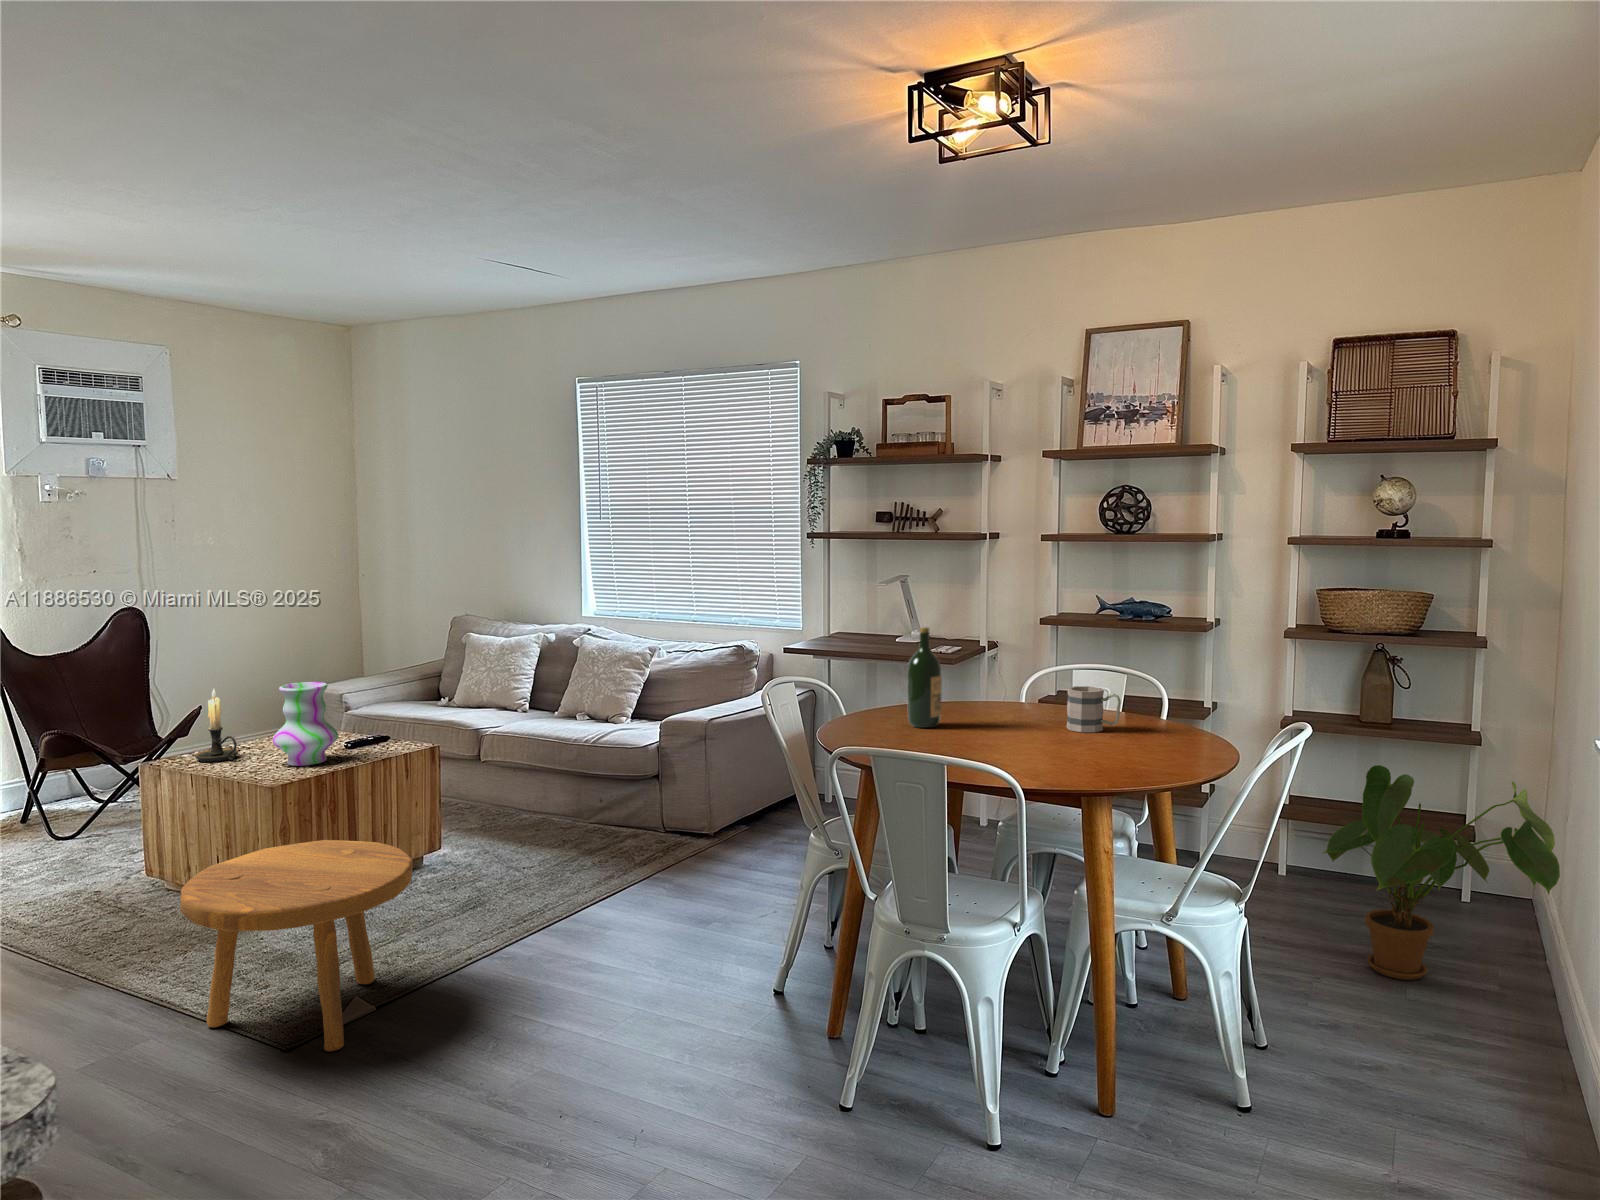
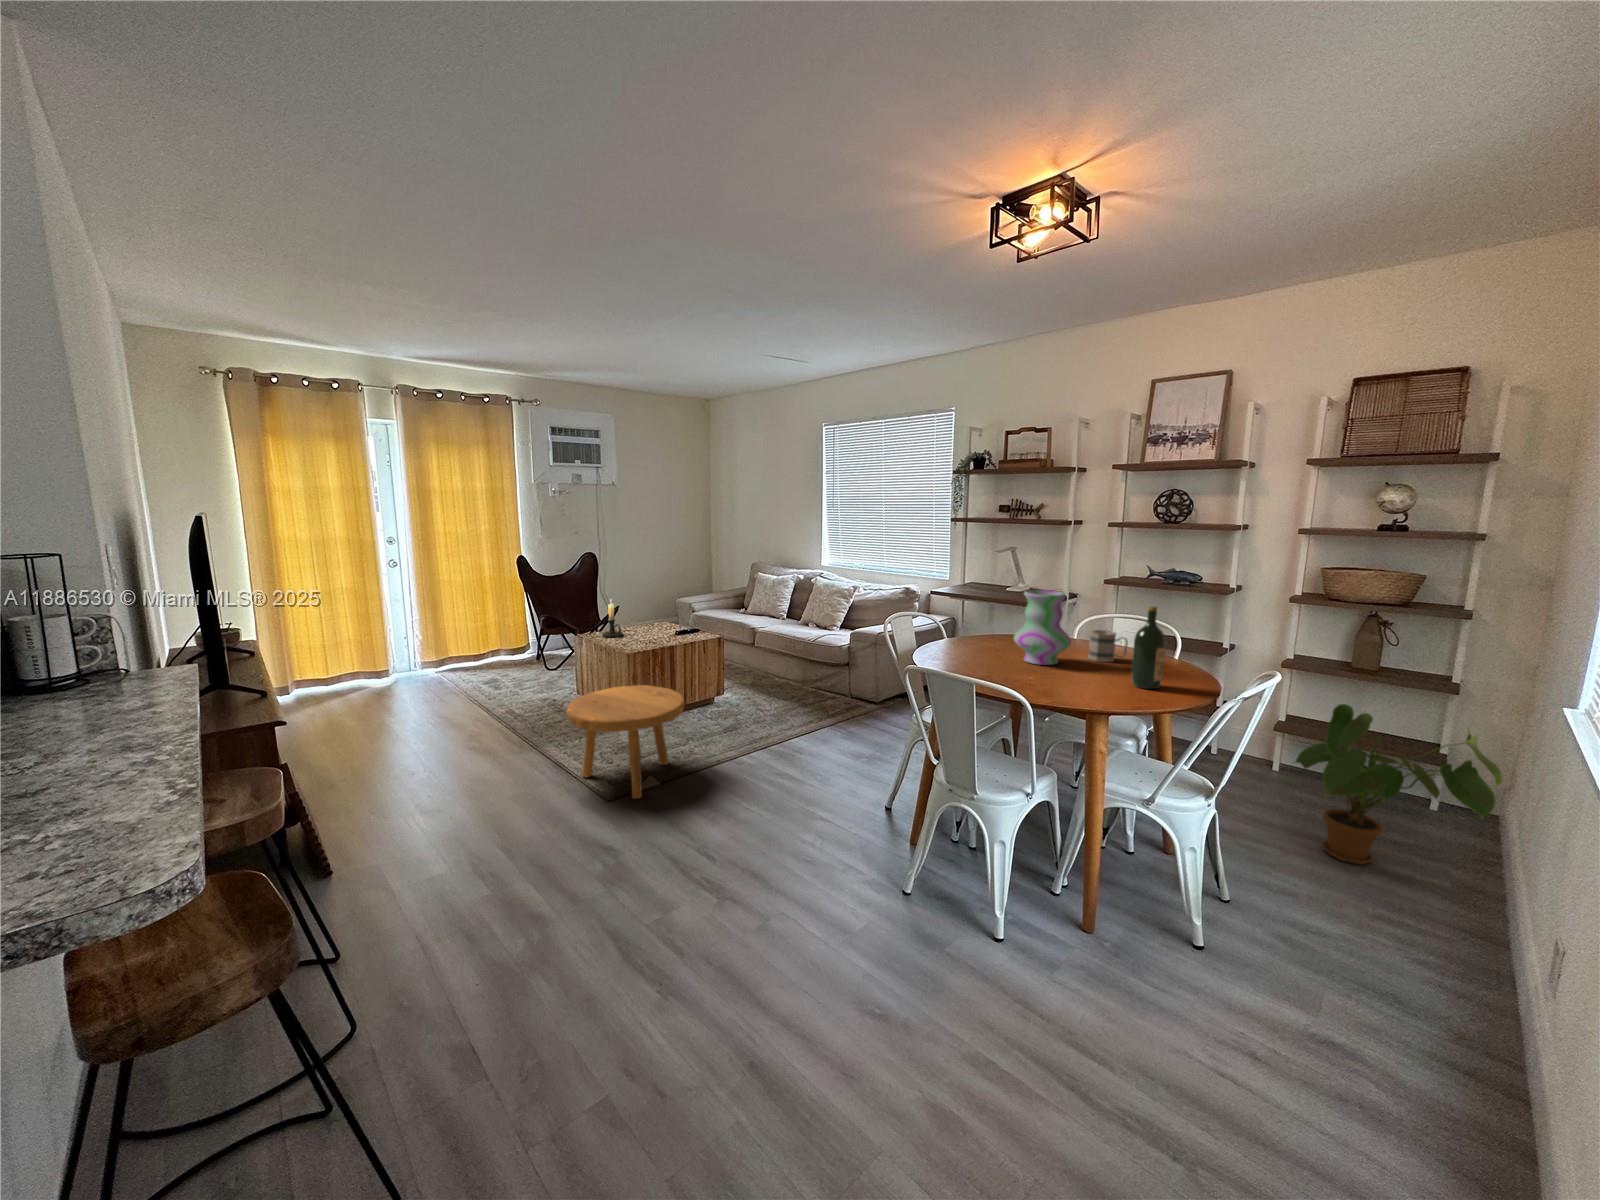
wine bottle: present [907,627,942,728] -> present [1131,606,1166,689]
vase: present [273,682,338,766] -> present [1014,590,1071,665]

